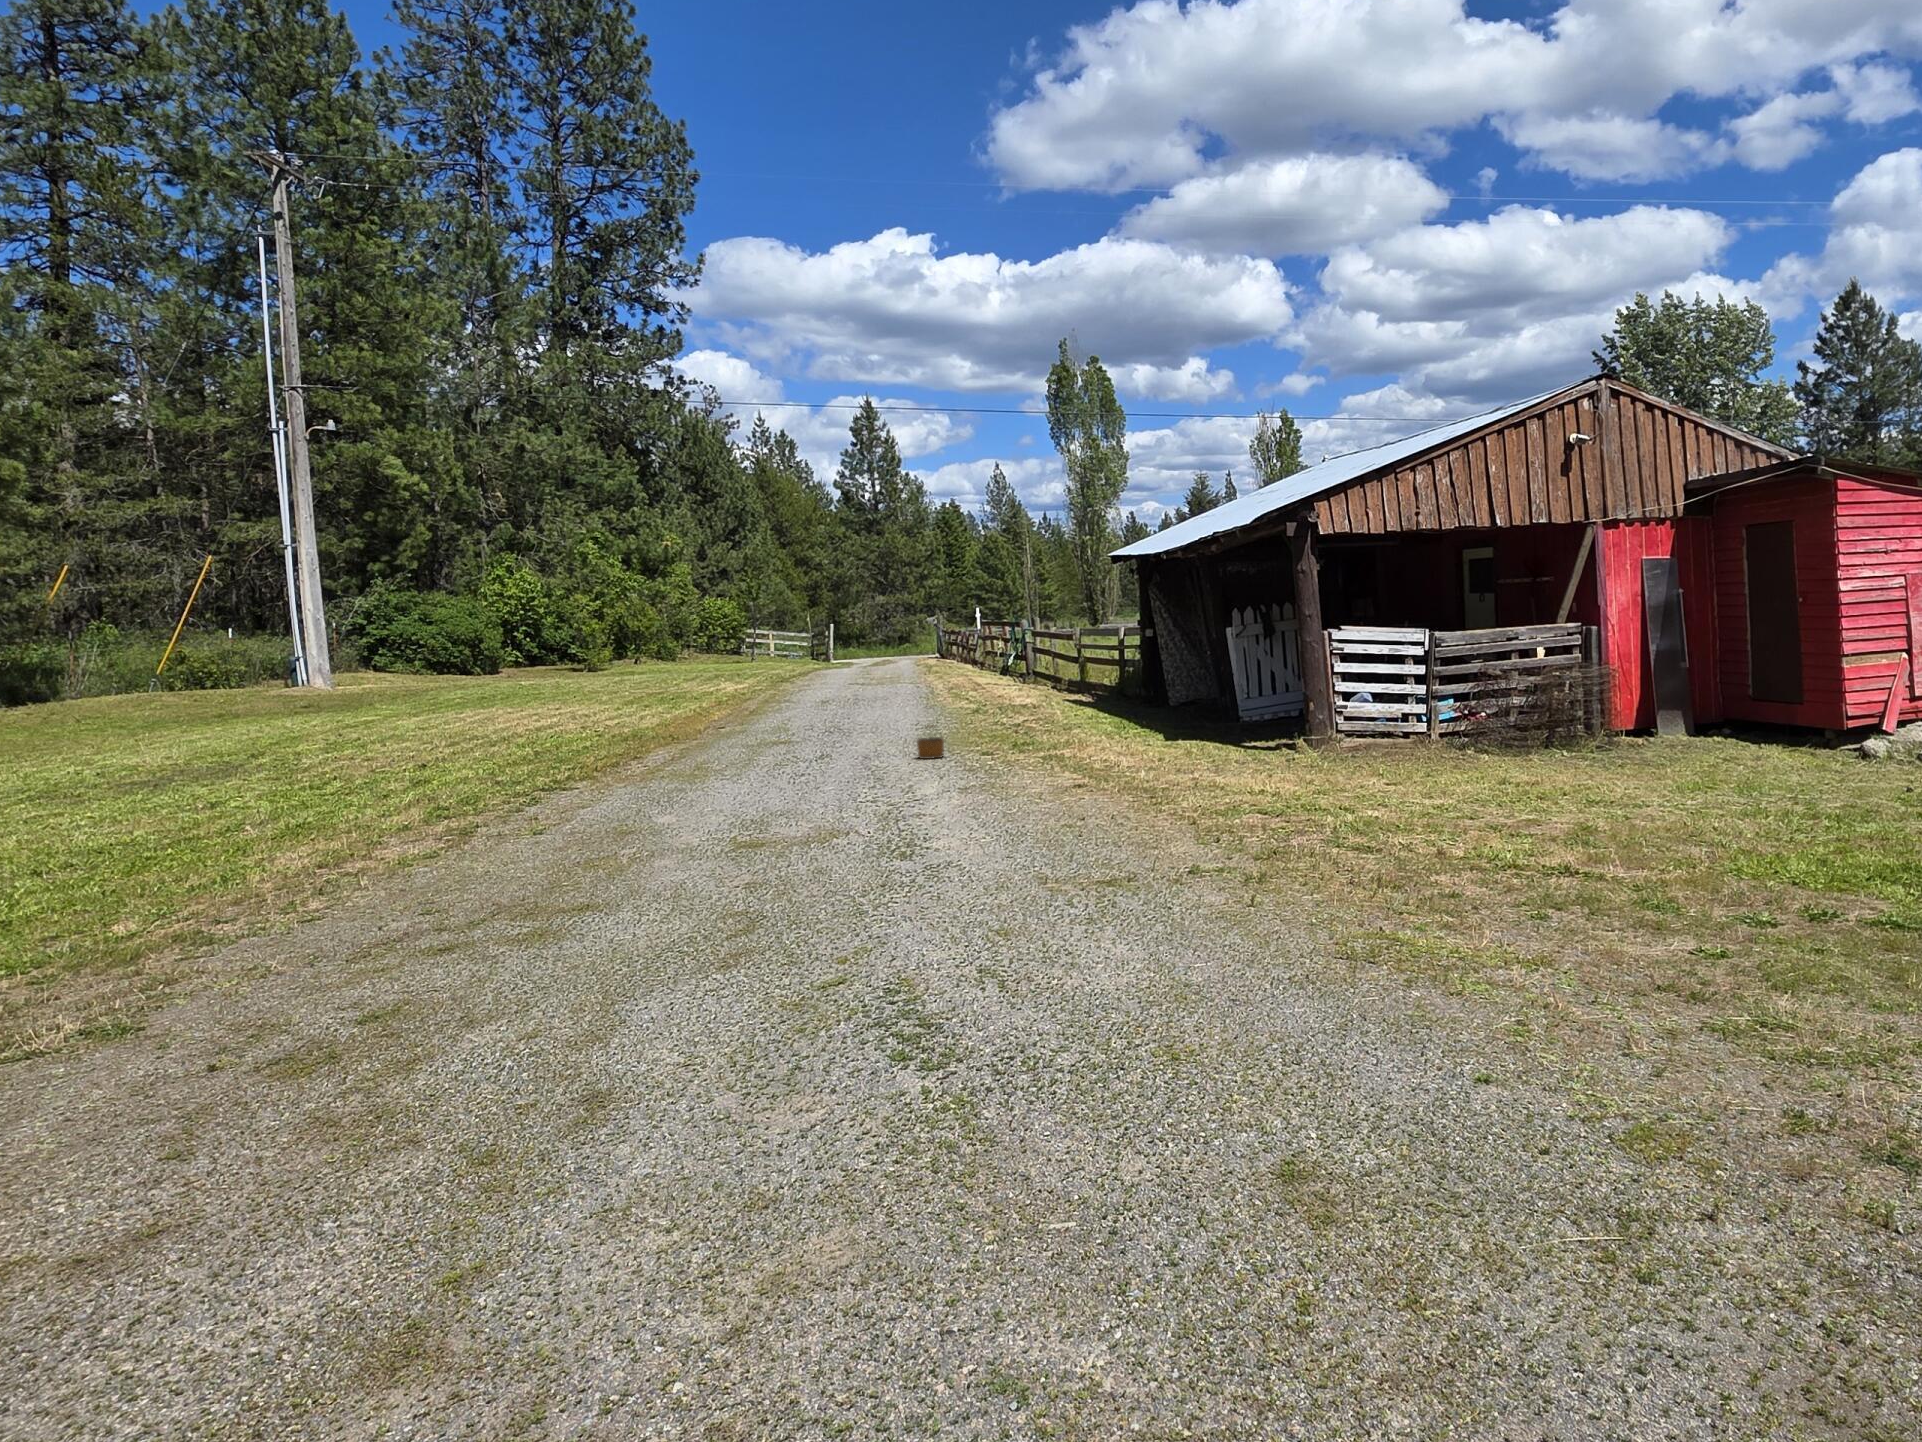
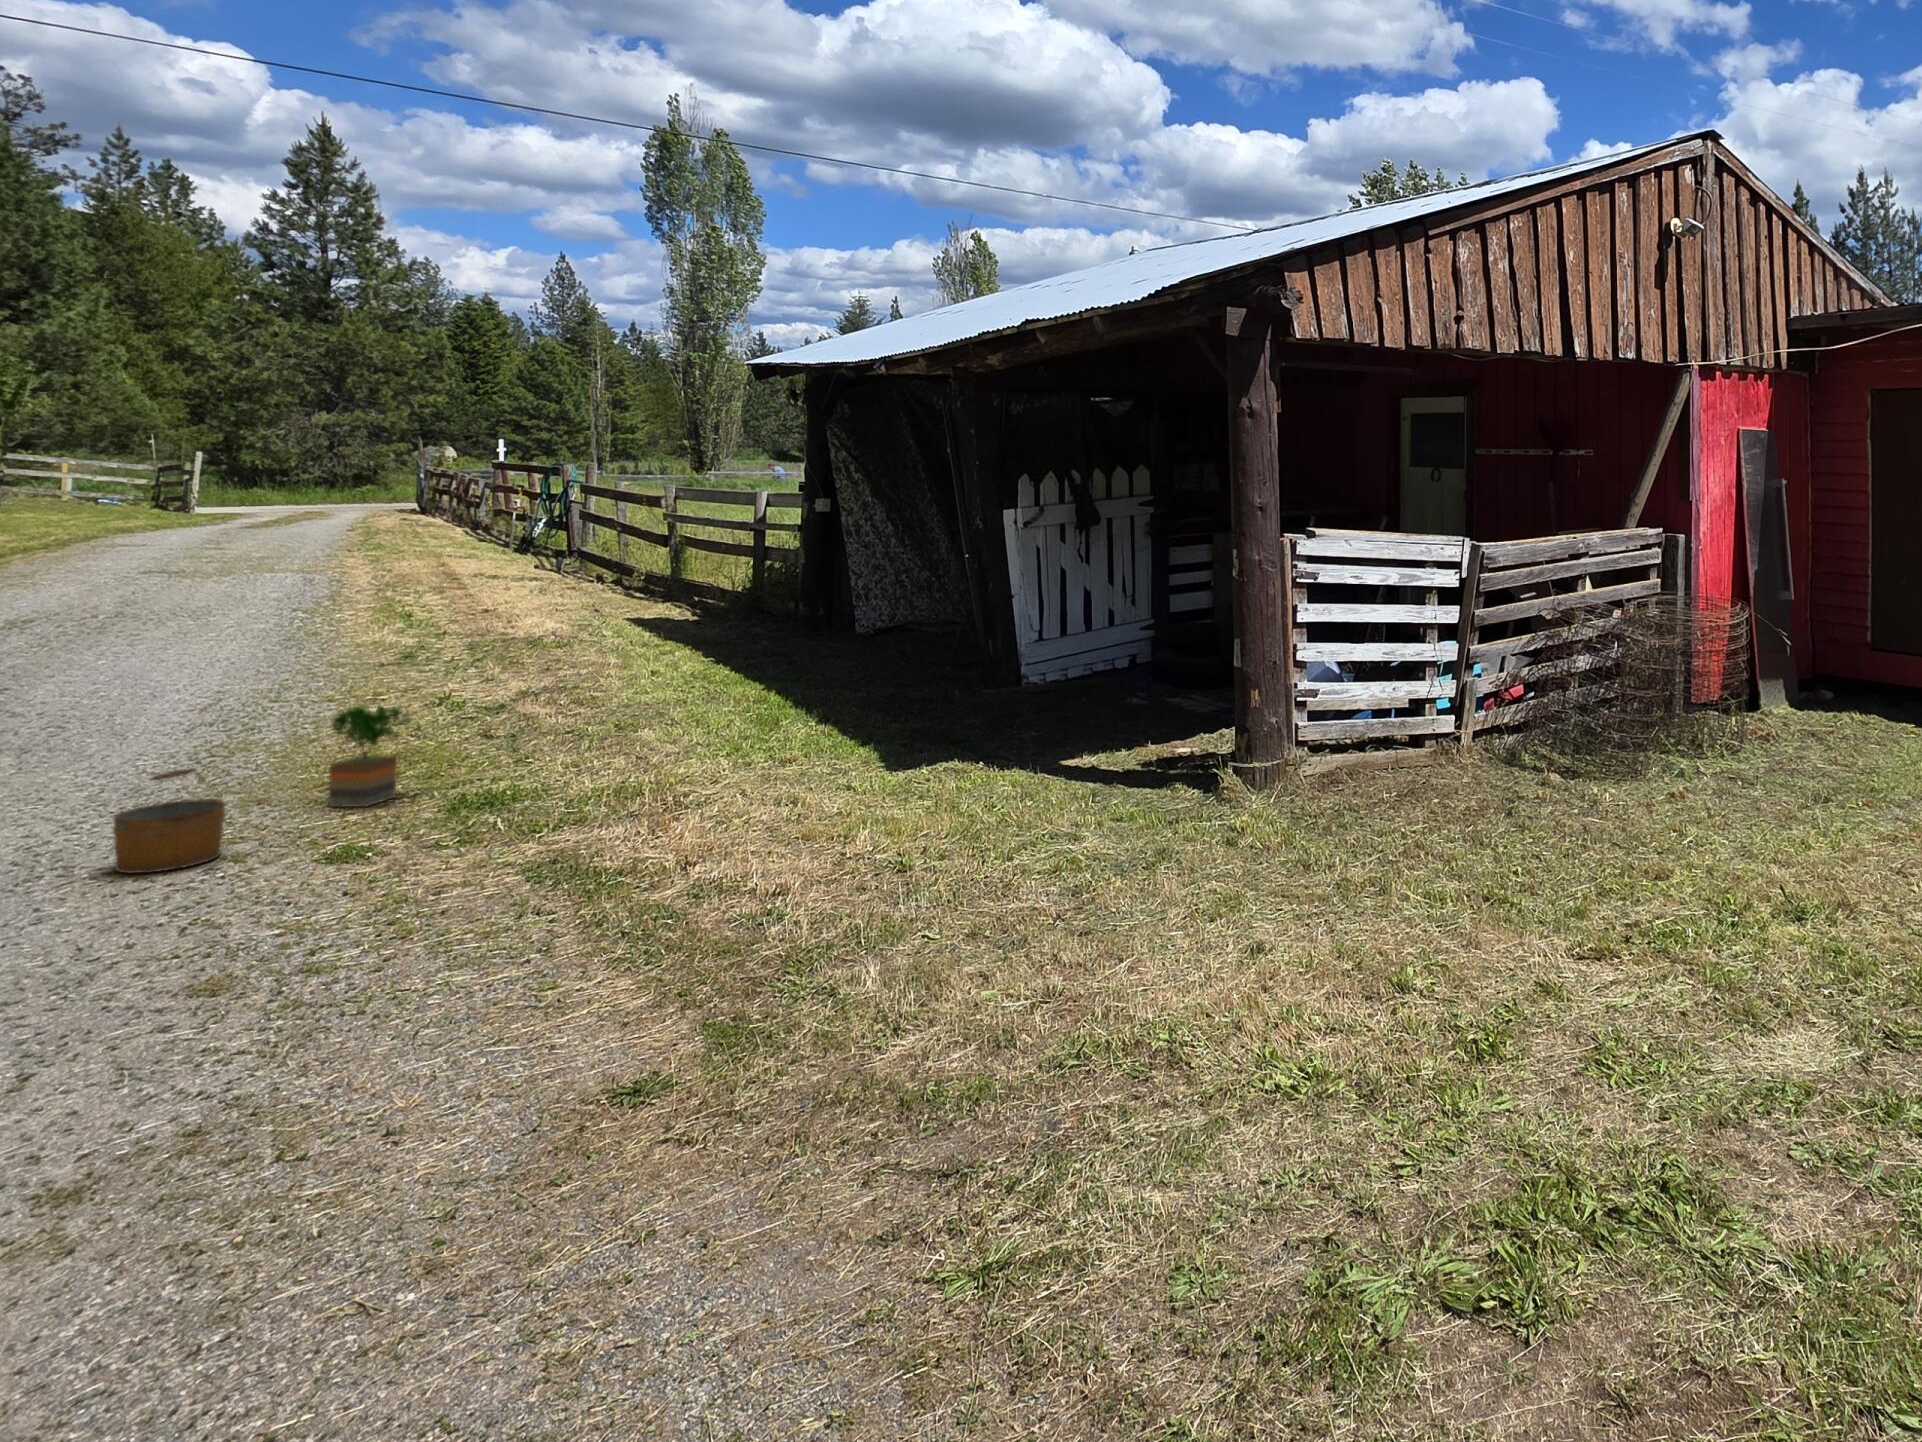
potted tree: none [965,711,990,749] -> present [328,706,410,807]

